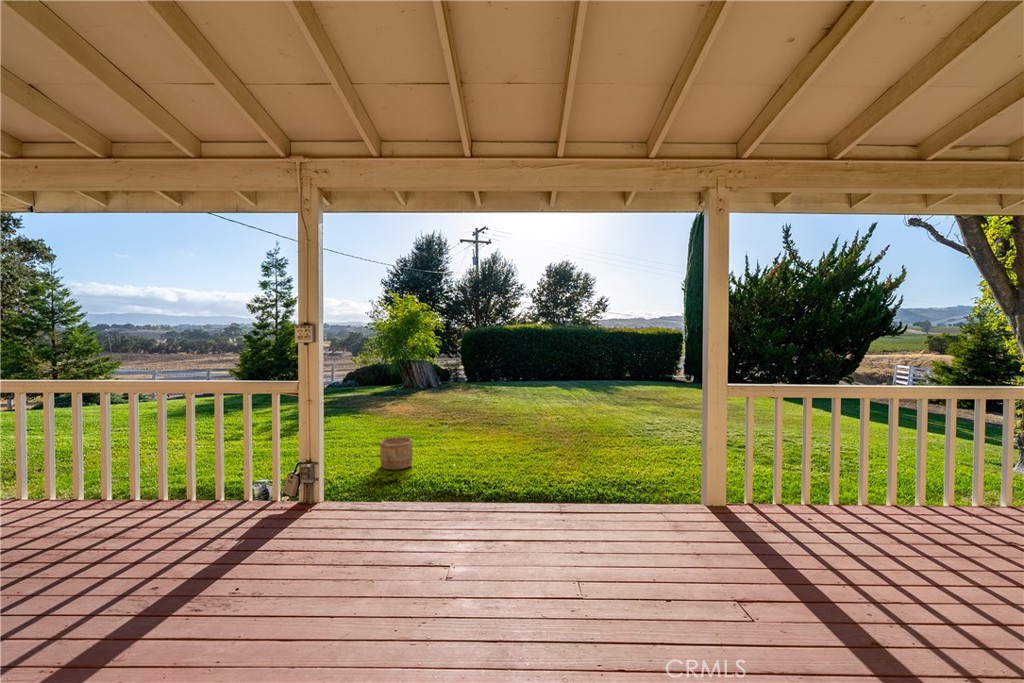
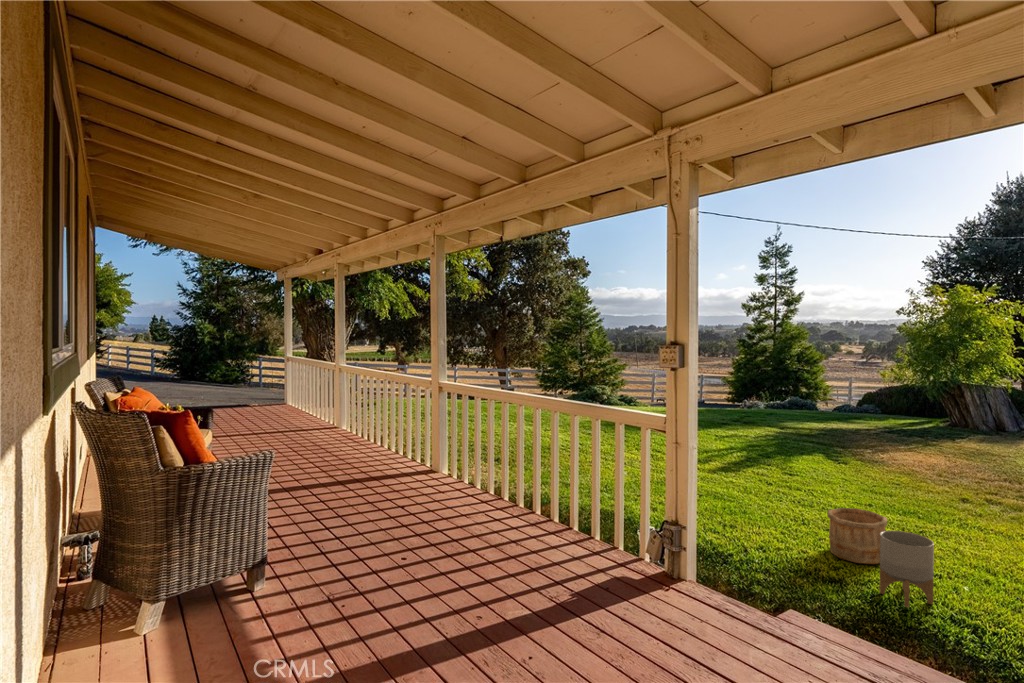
planter: none [418,441,443,483] -> present [879,531,934,607]

